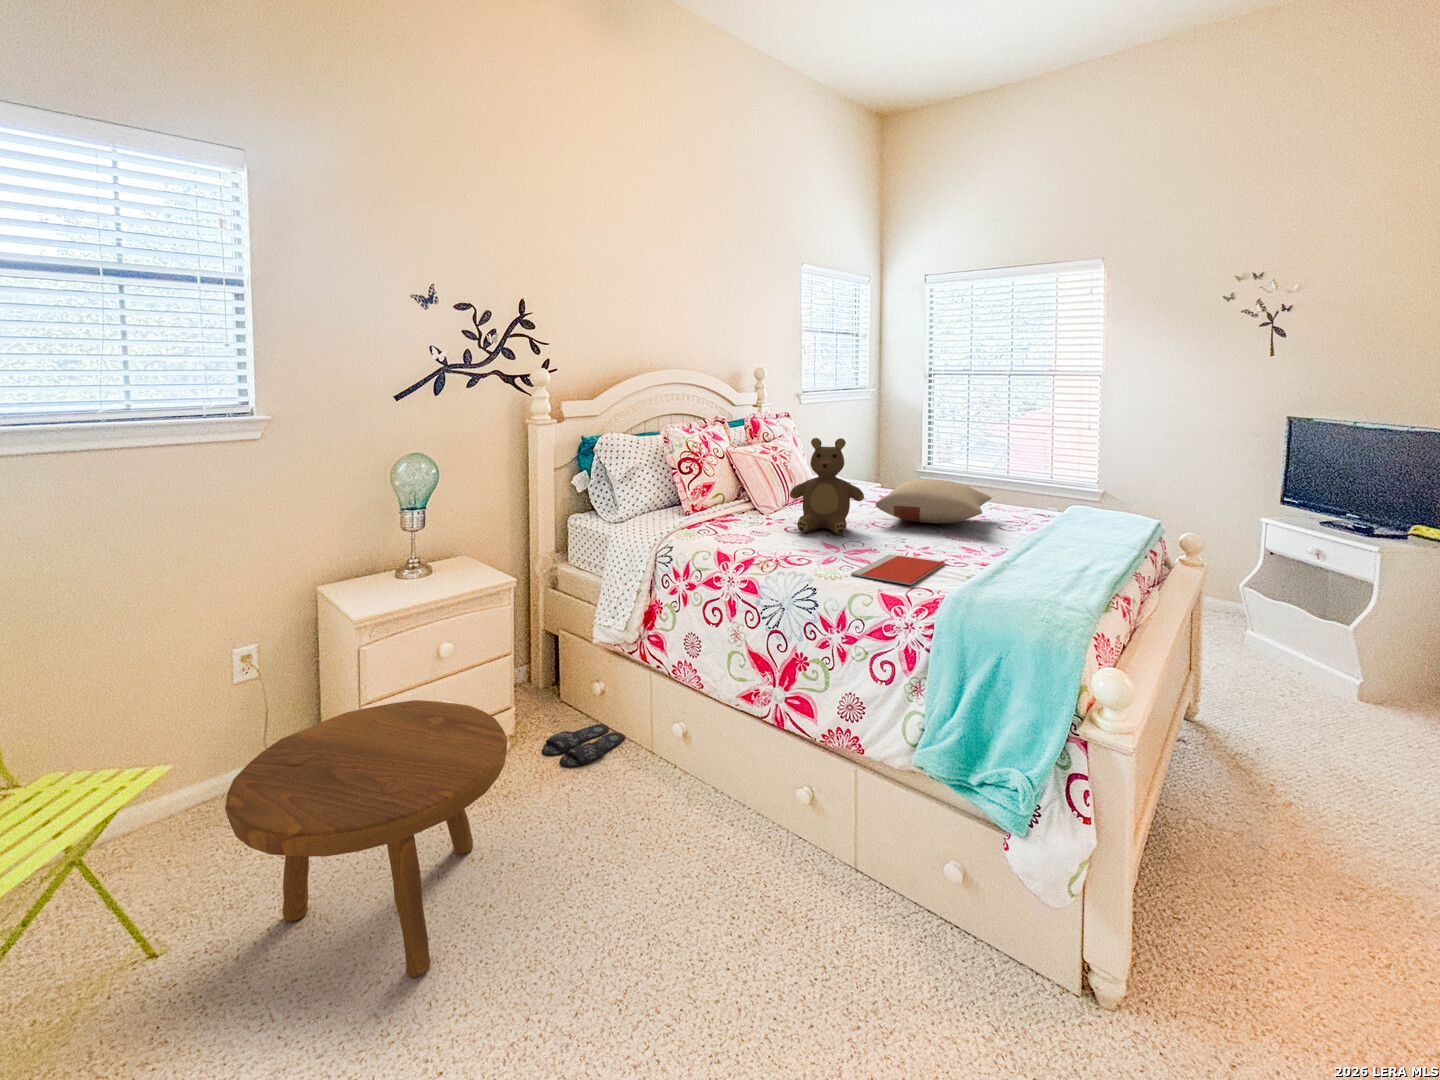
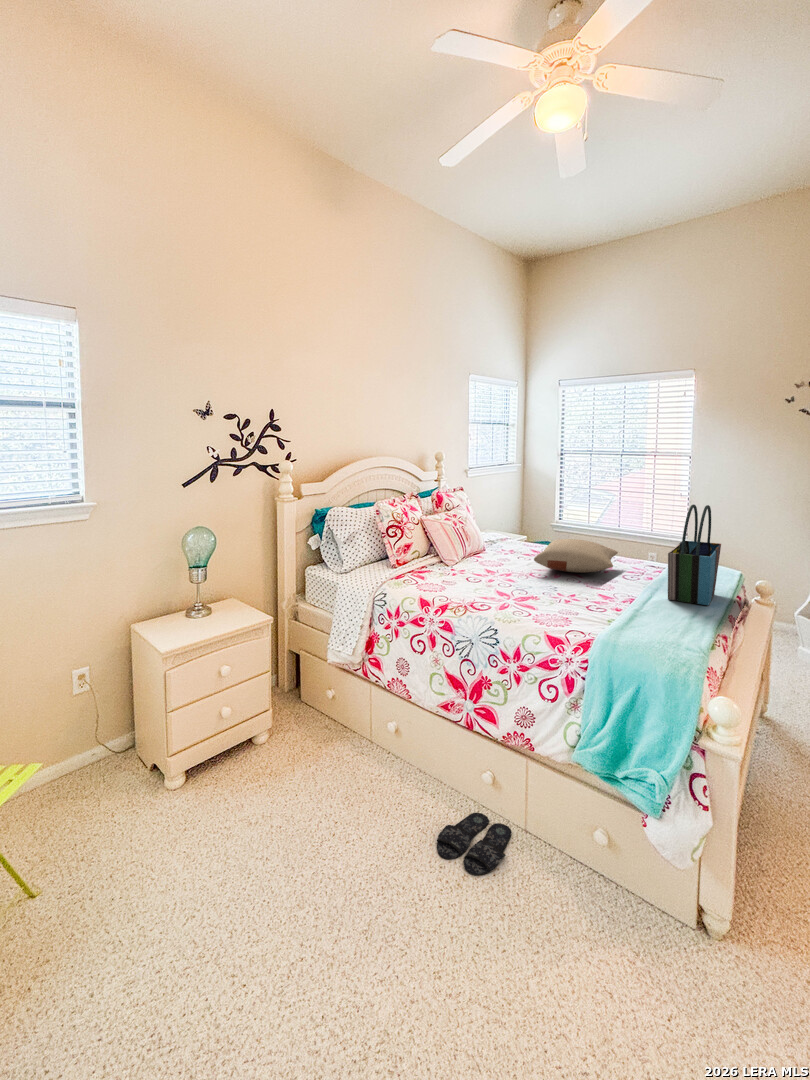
tote bag: none [1053,422,1130,560] -> present [668,504,721,605]
teddy bear: present [790,438,864,534] -> none [470,511,526,582]
notebook: present [851,554,945,585] -> none [522,600,589,626]
footstool: present [225,700,507,977] -> none [71,715,273,932]
slippers: present [542,724,625,767] -> present [437,813,512,875]

